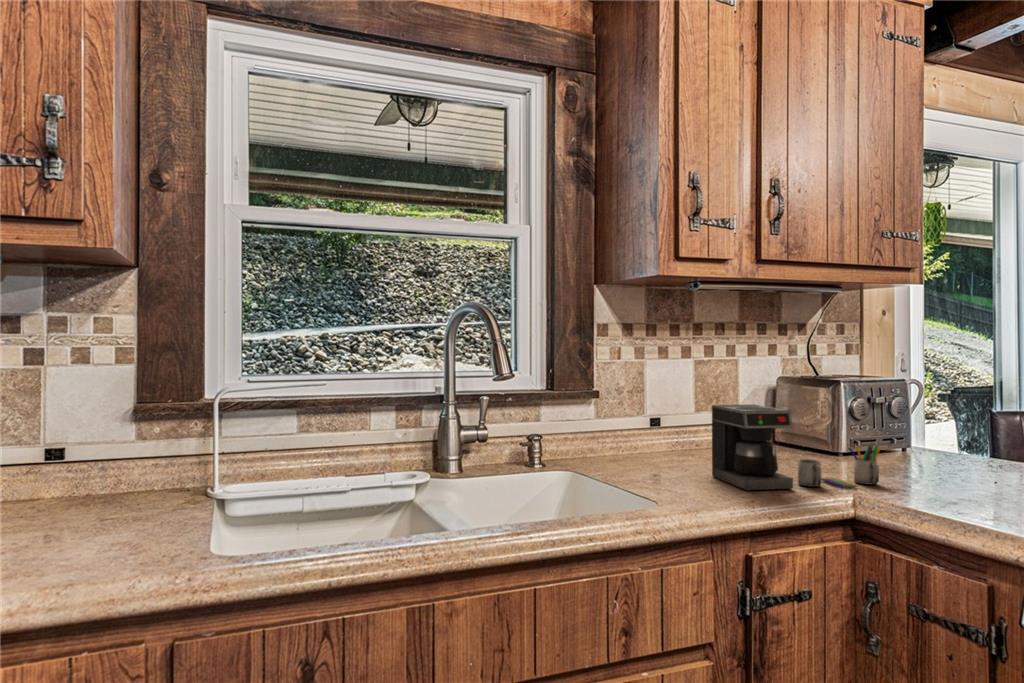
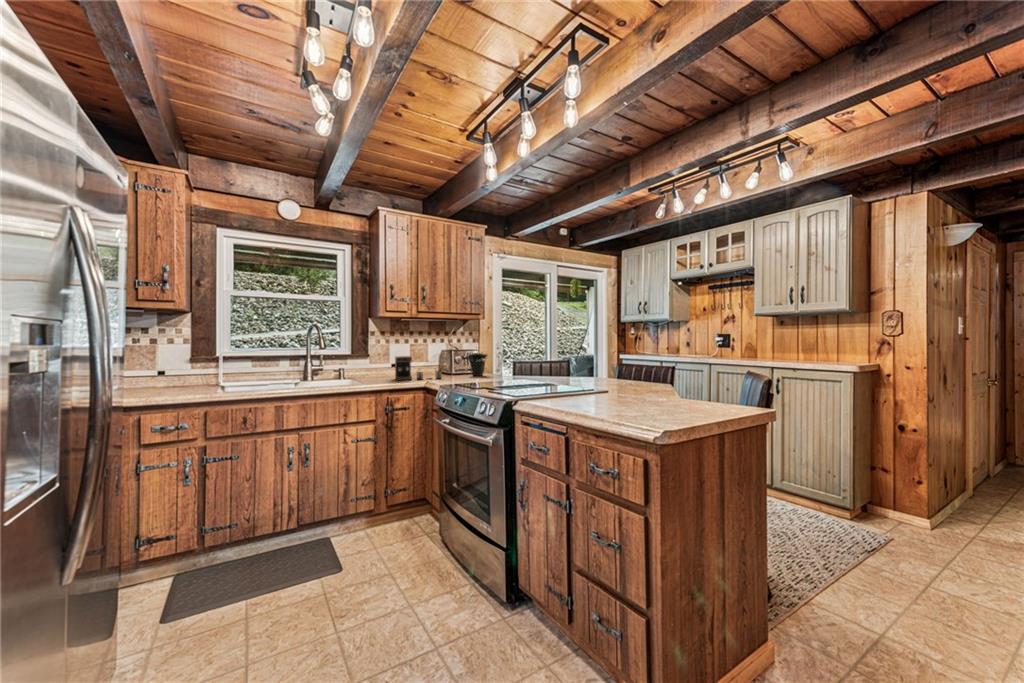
potted plant: none [908,331,989,469] -> present [468,353,487,376]

